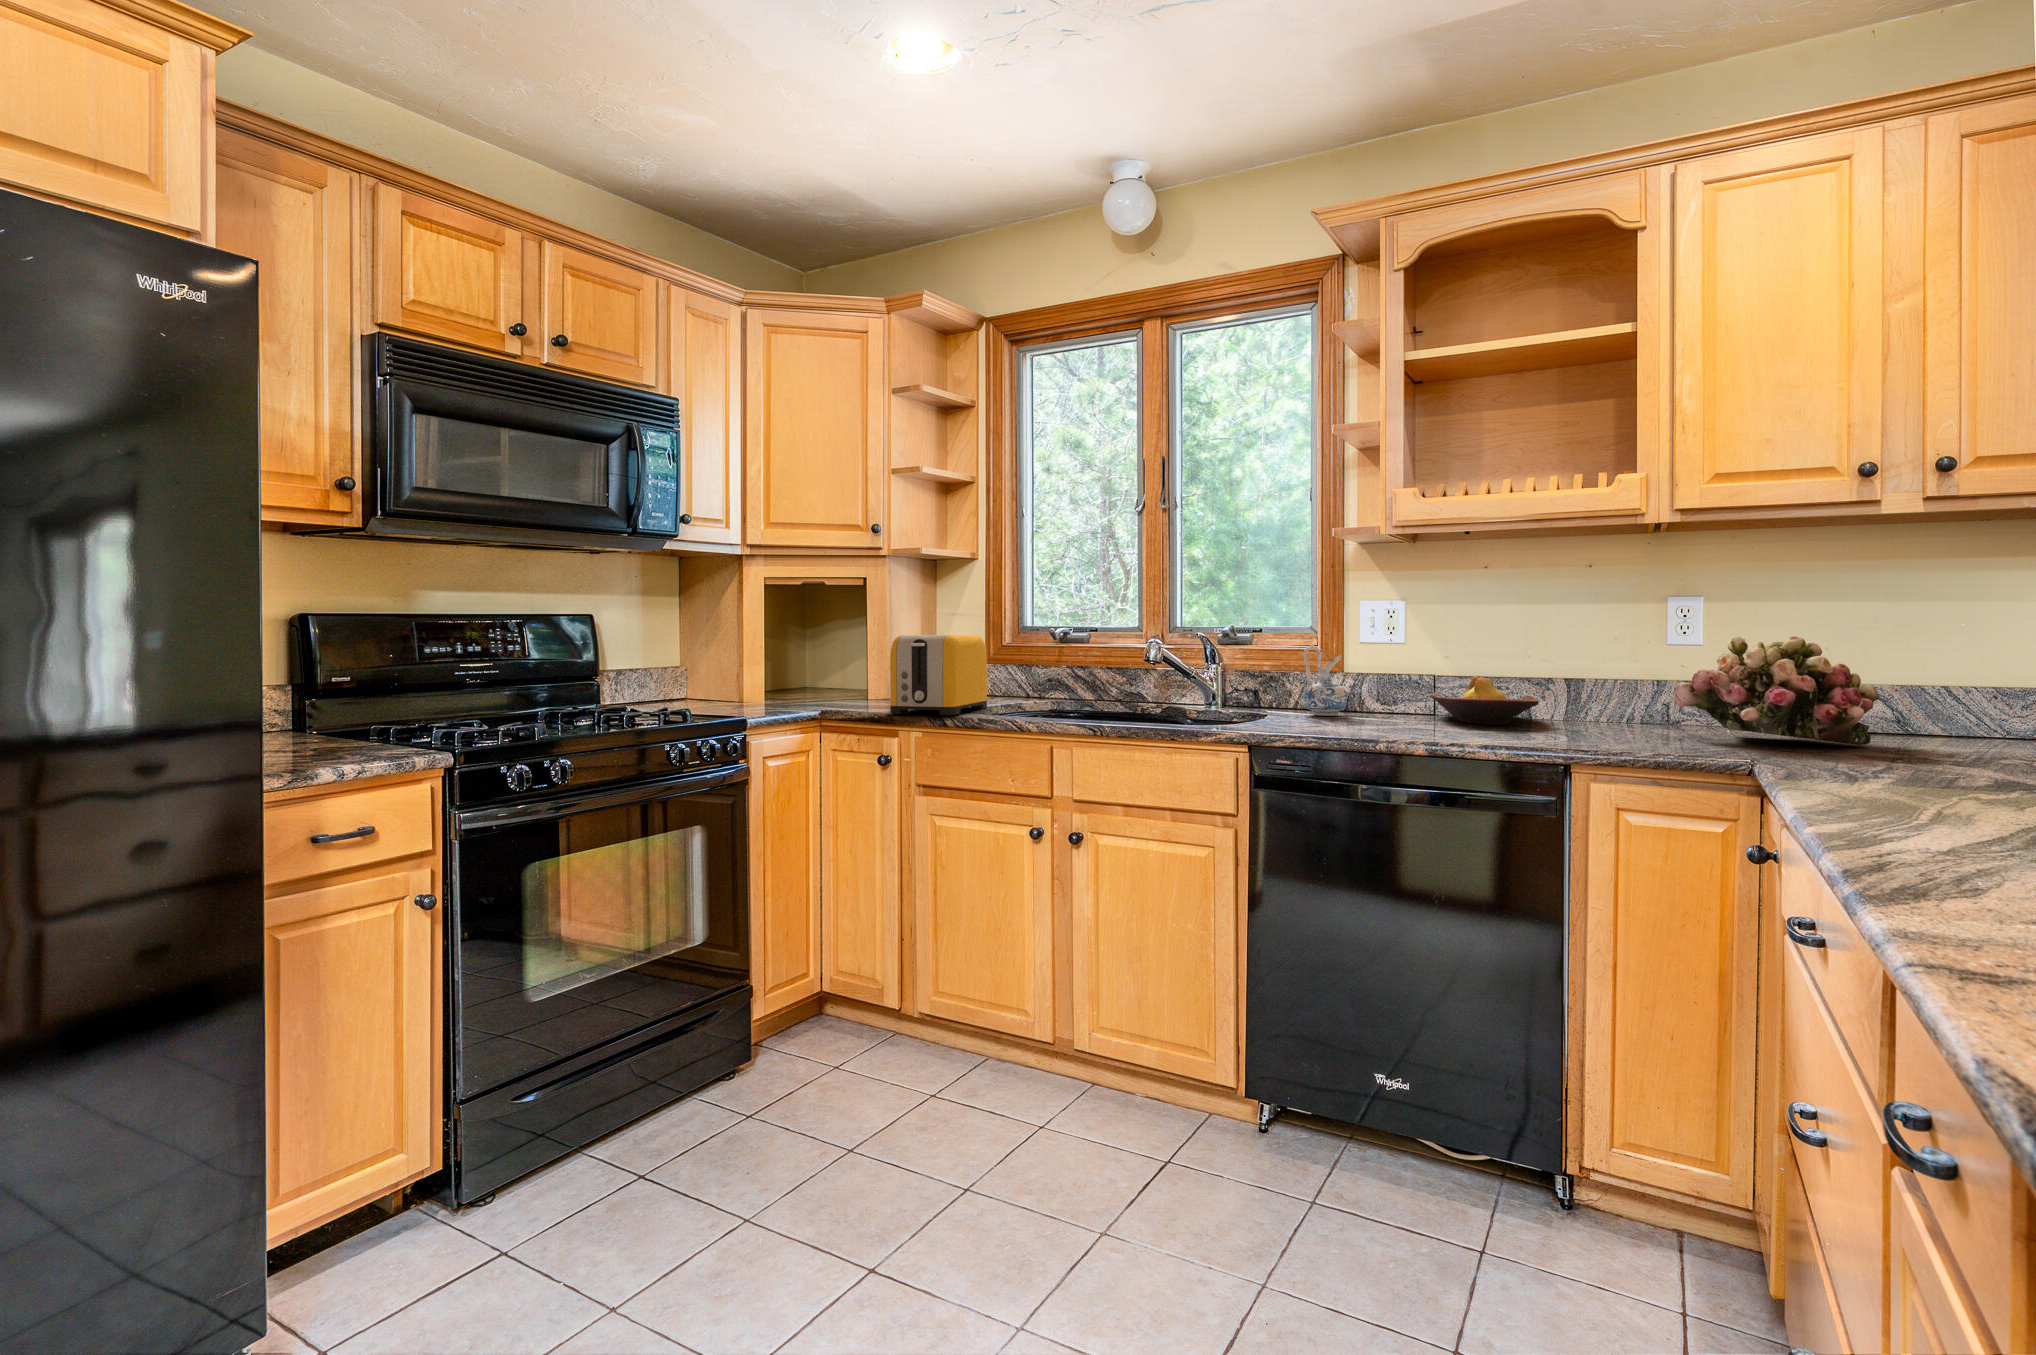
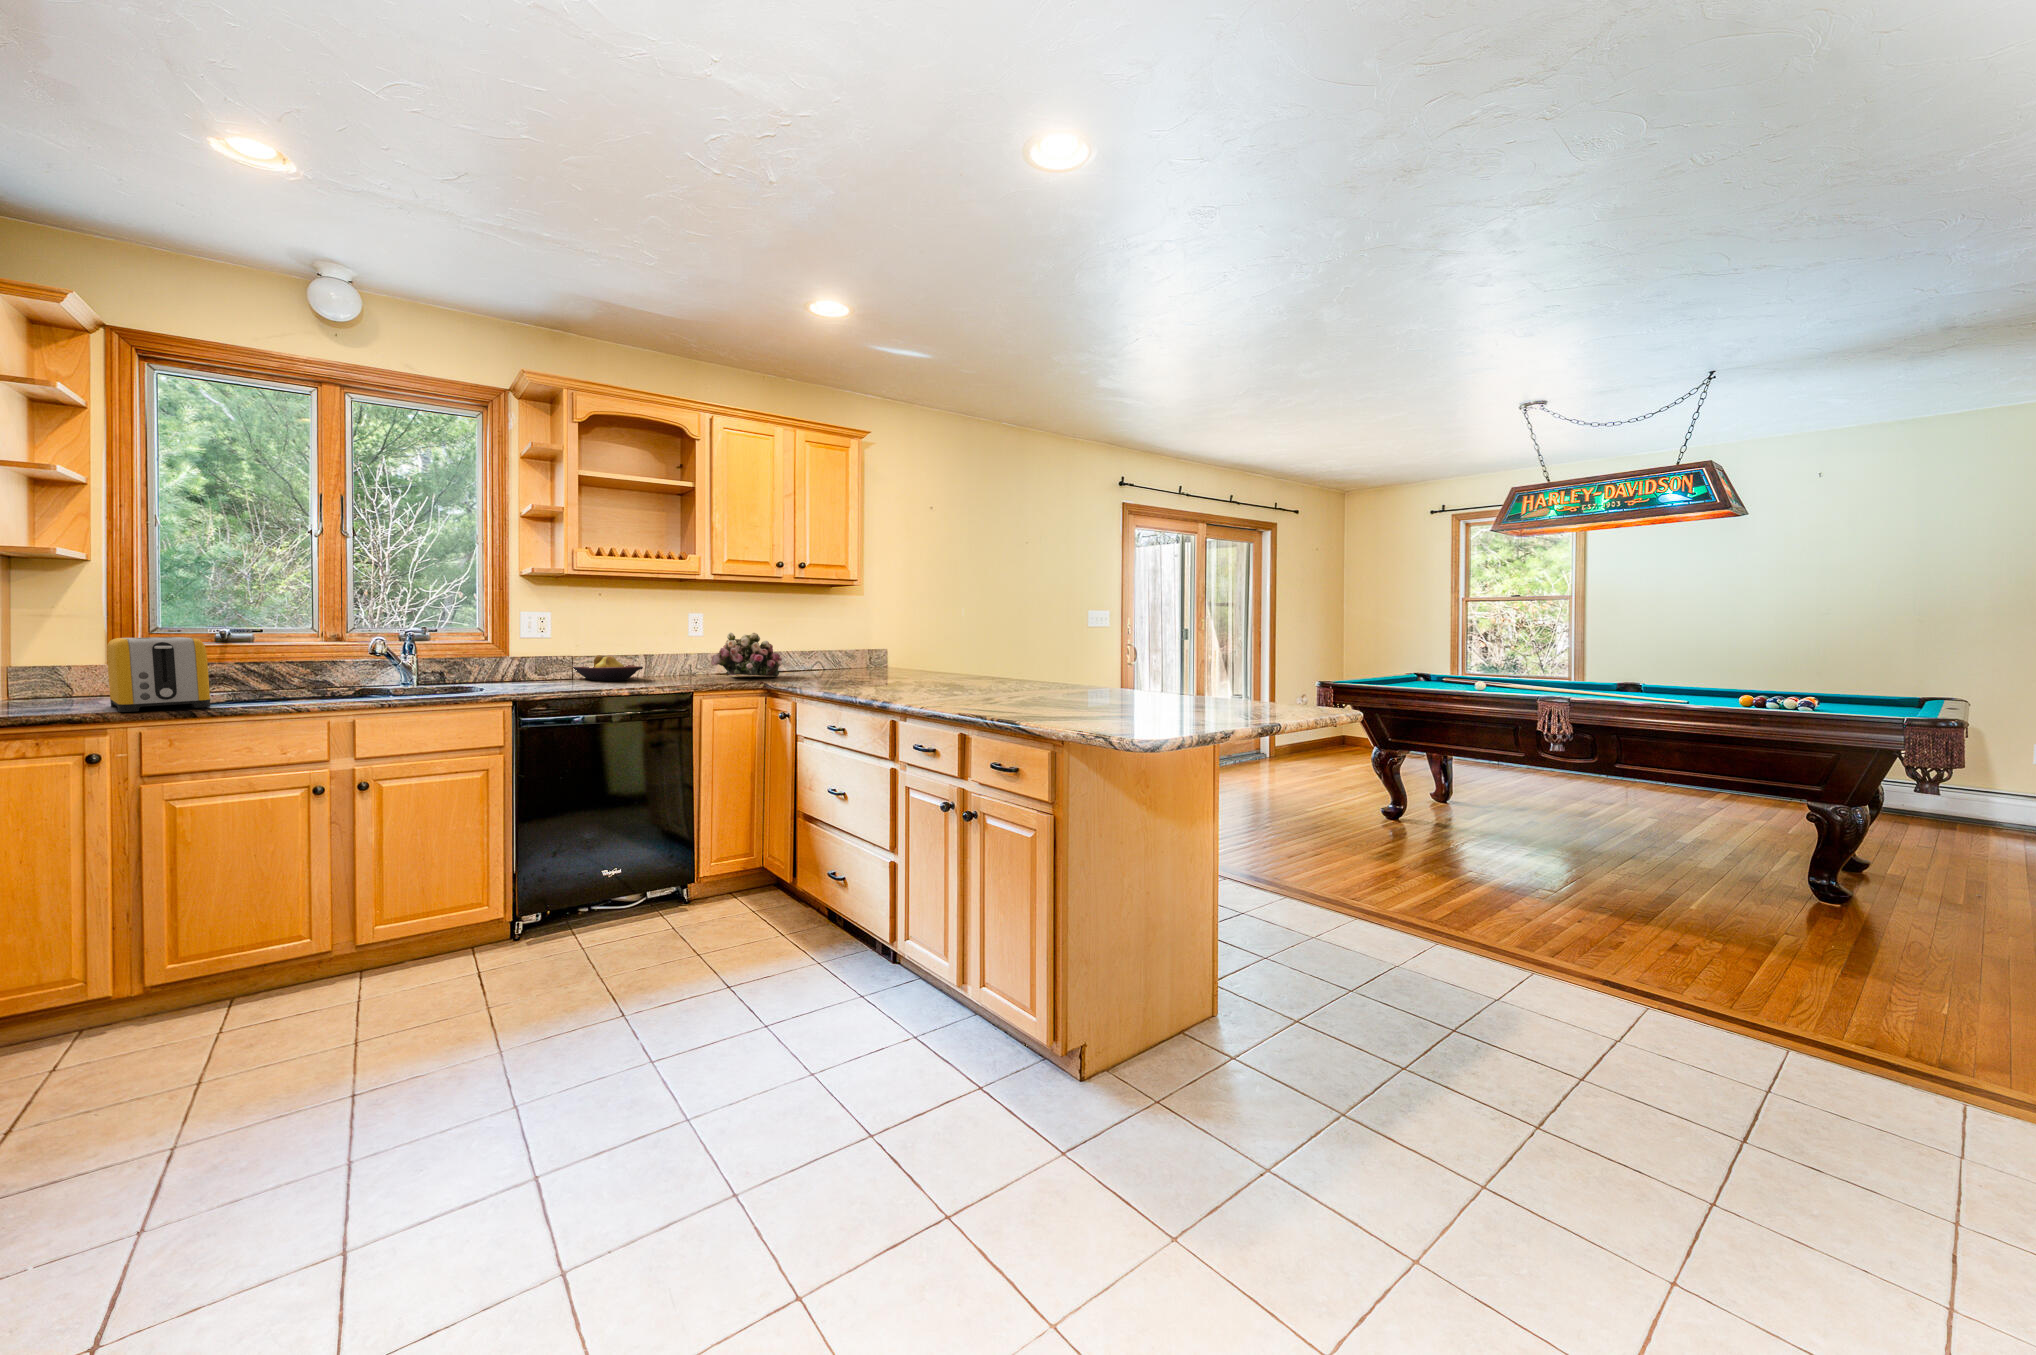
ceramic pitcher: present [1304,646,1347,716] -> none [496,640,527,684]

